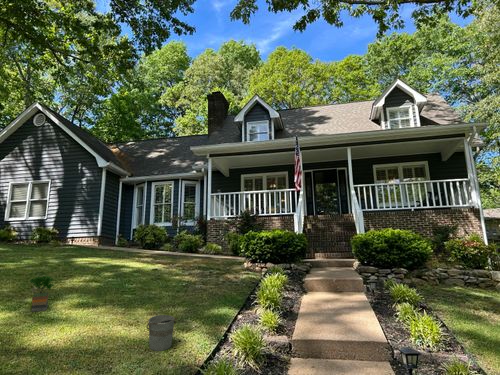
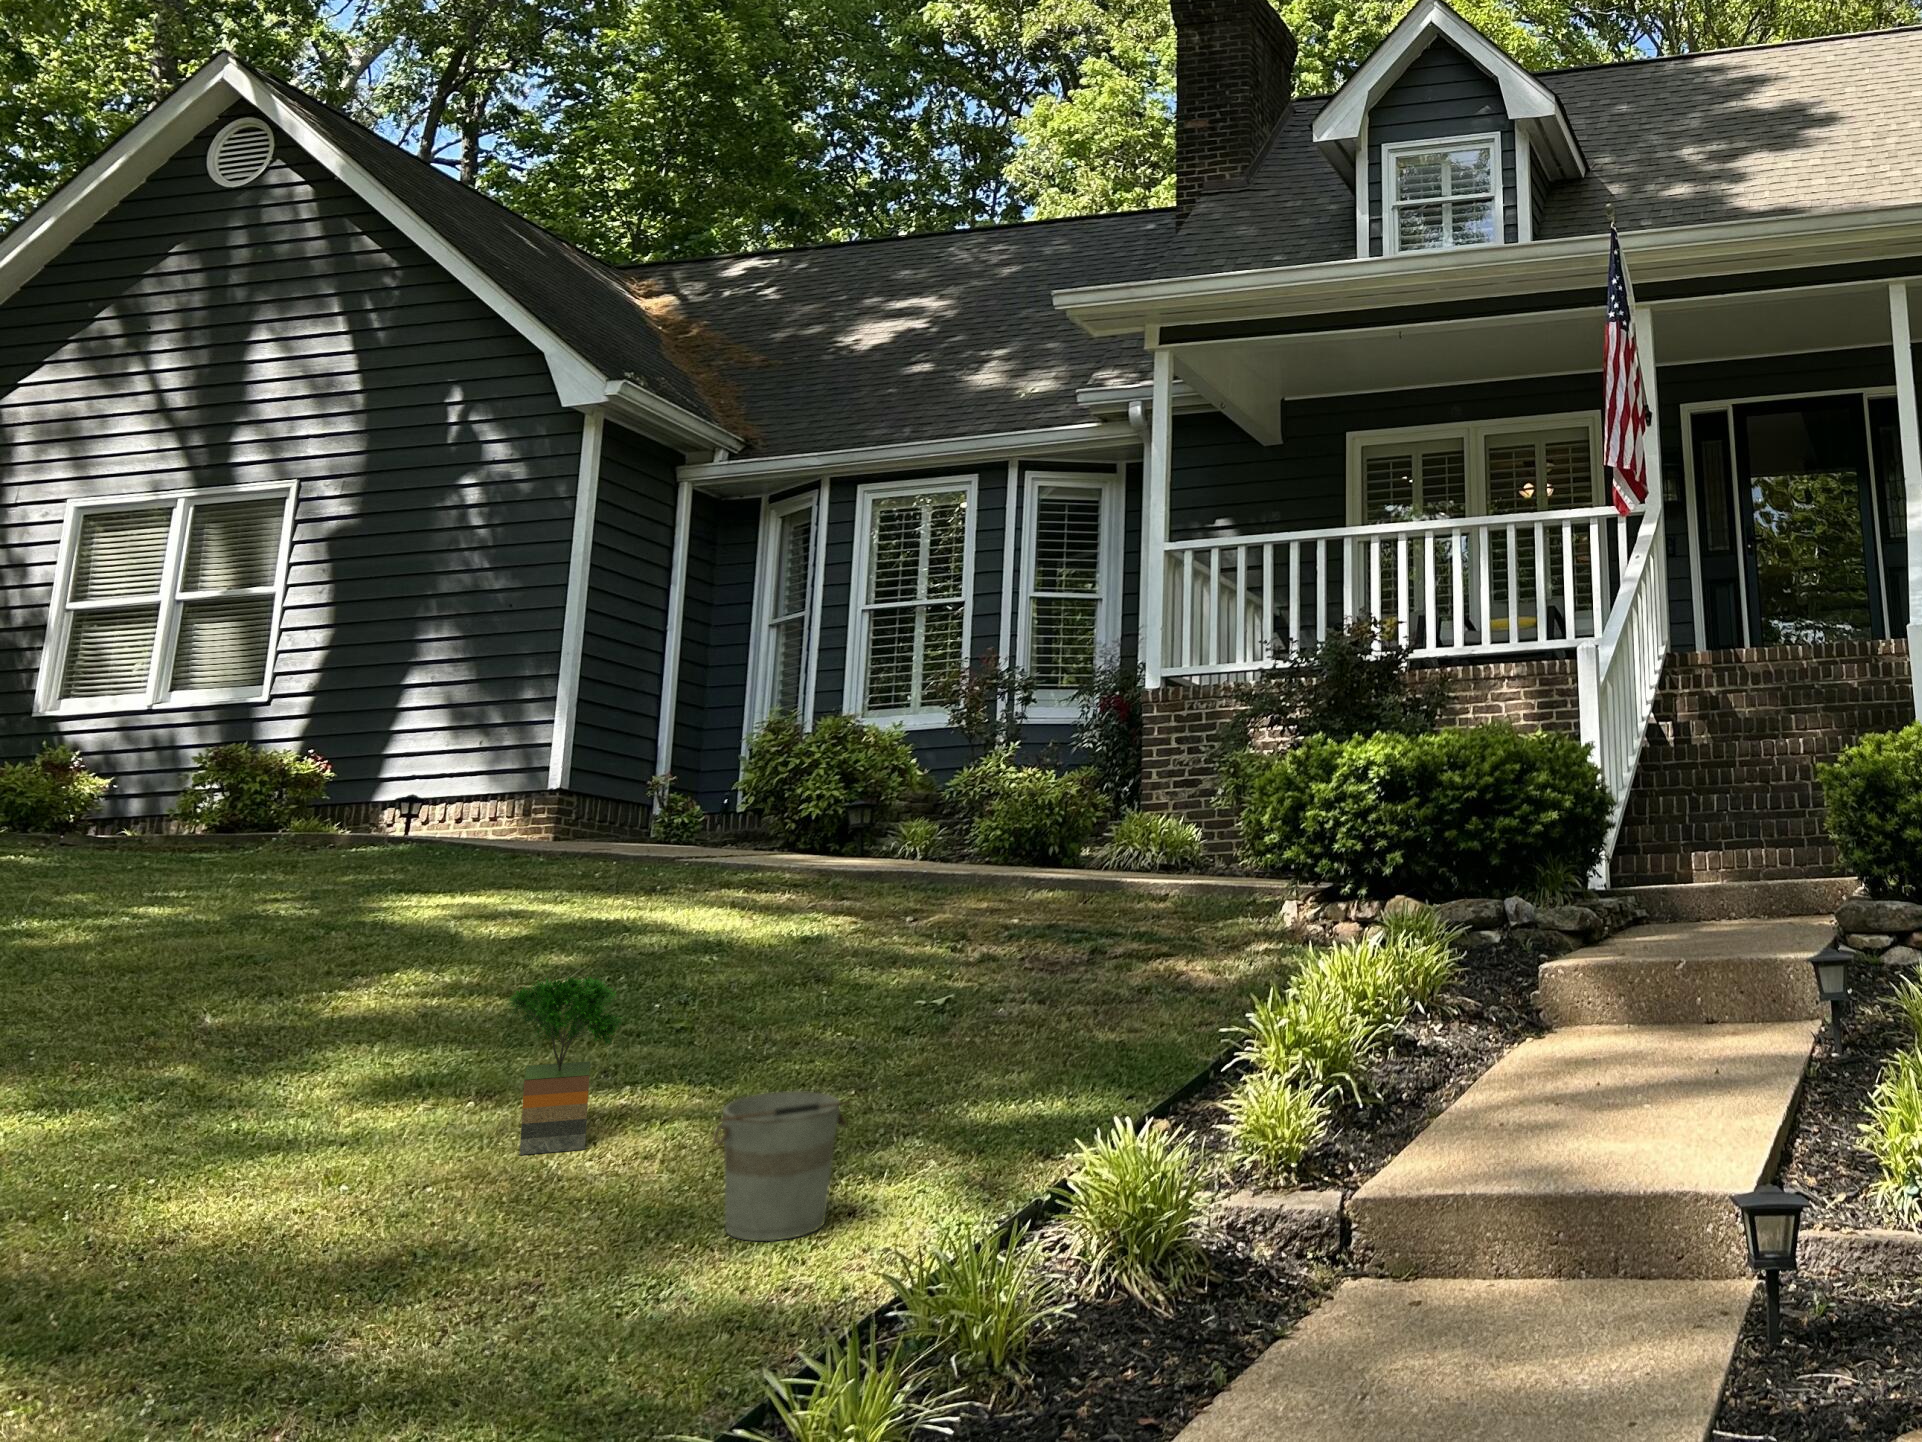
potted tree: present [30,276,54,312] -> present [509,976,622,1155]

